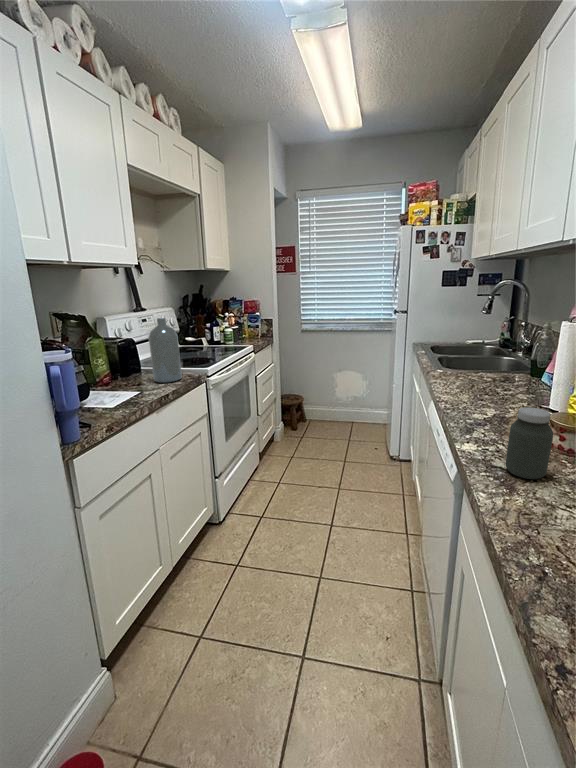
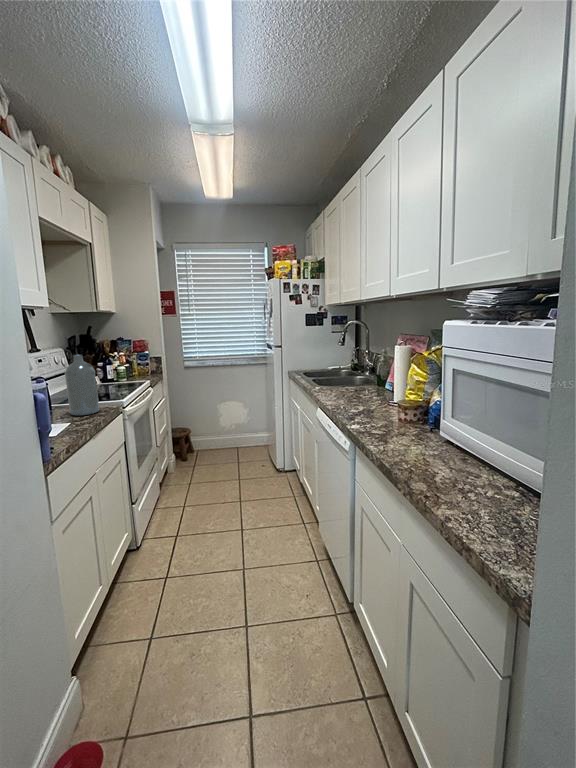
jar: present [506,407,553,479] -> none [380,394,404,437]

